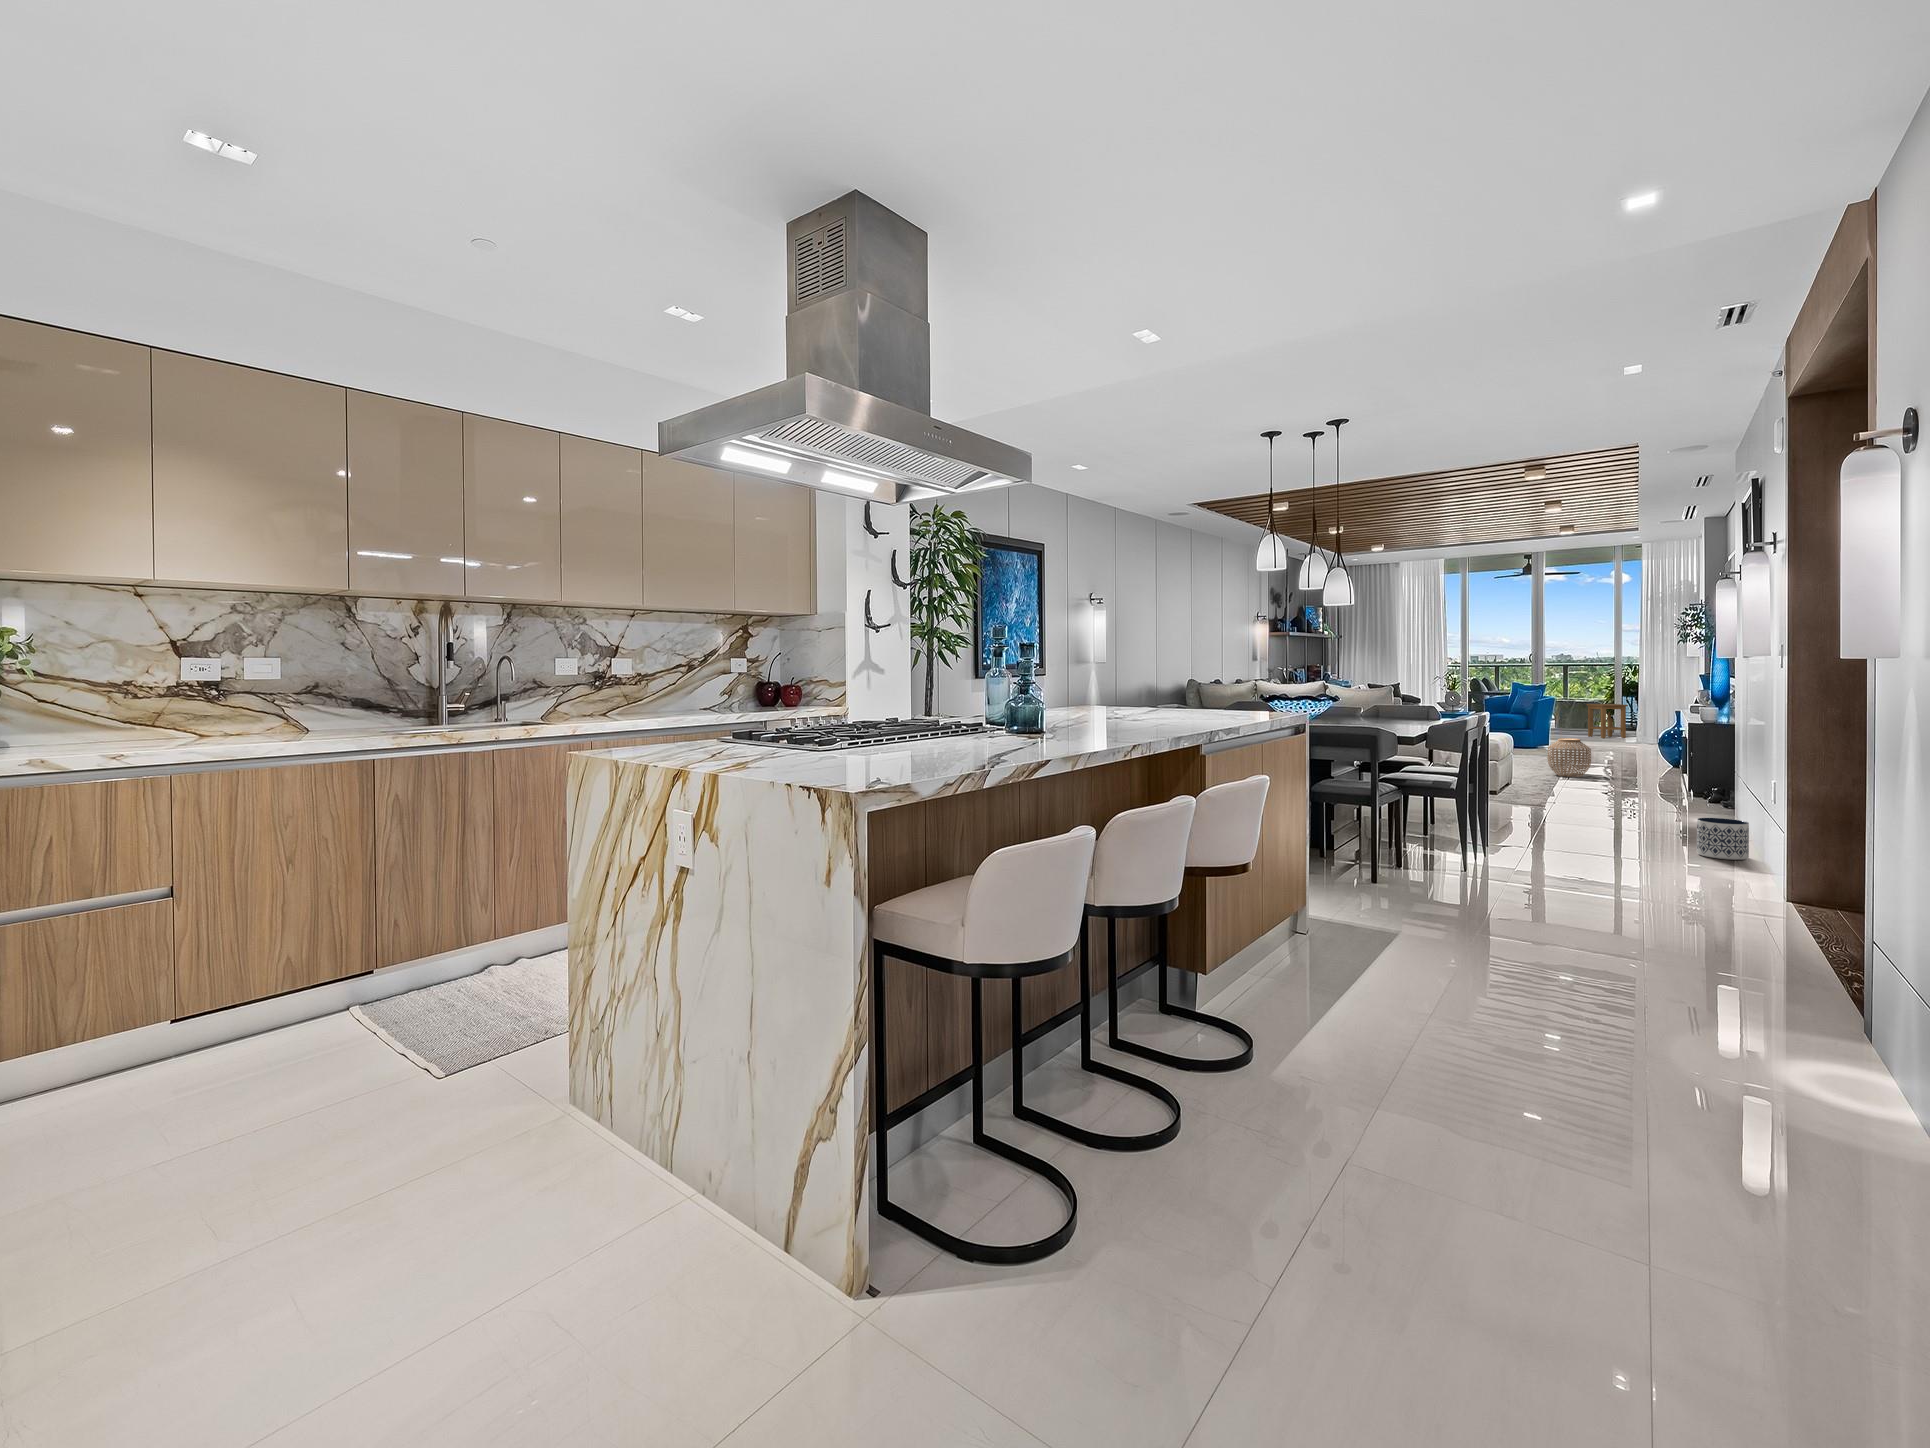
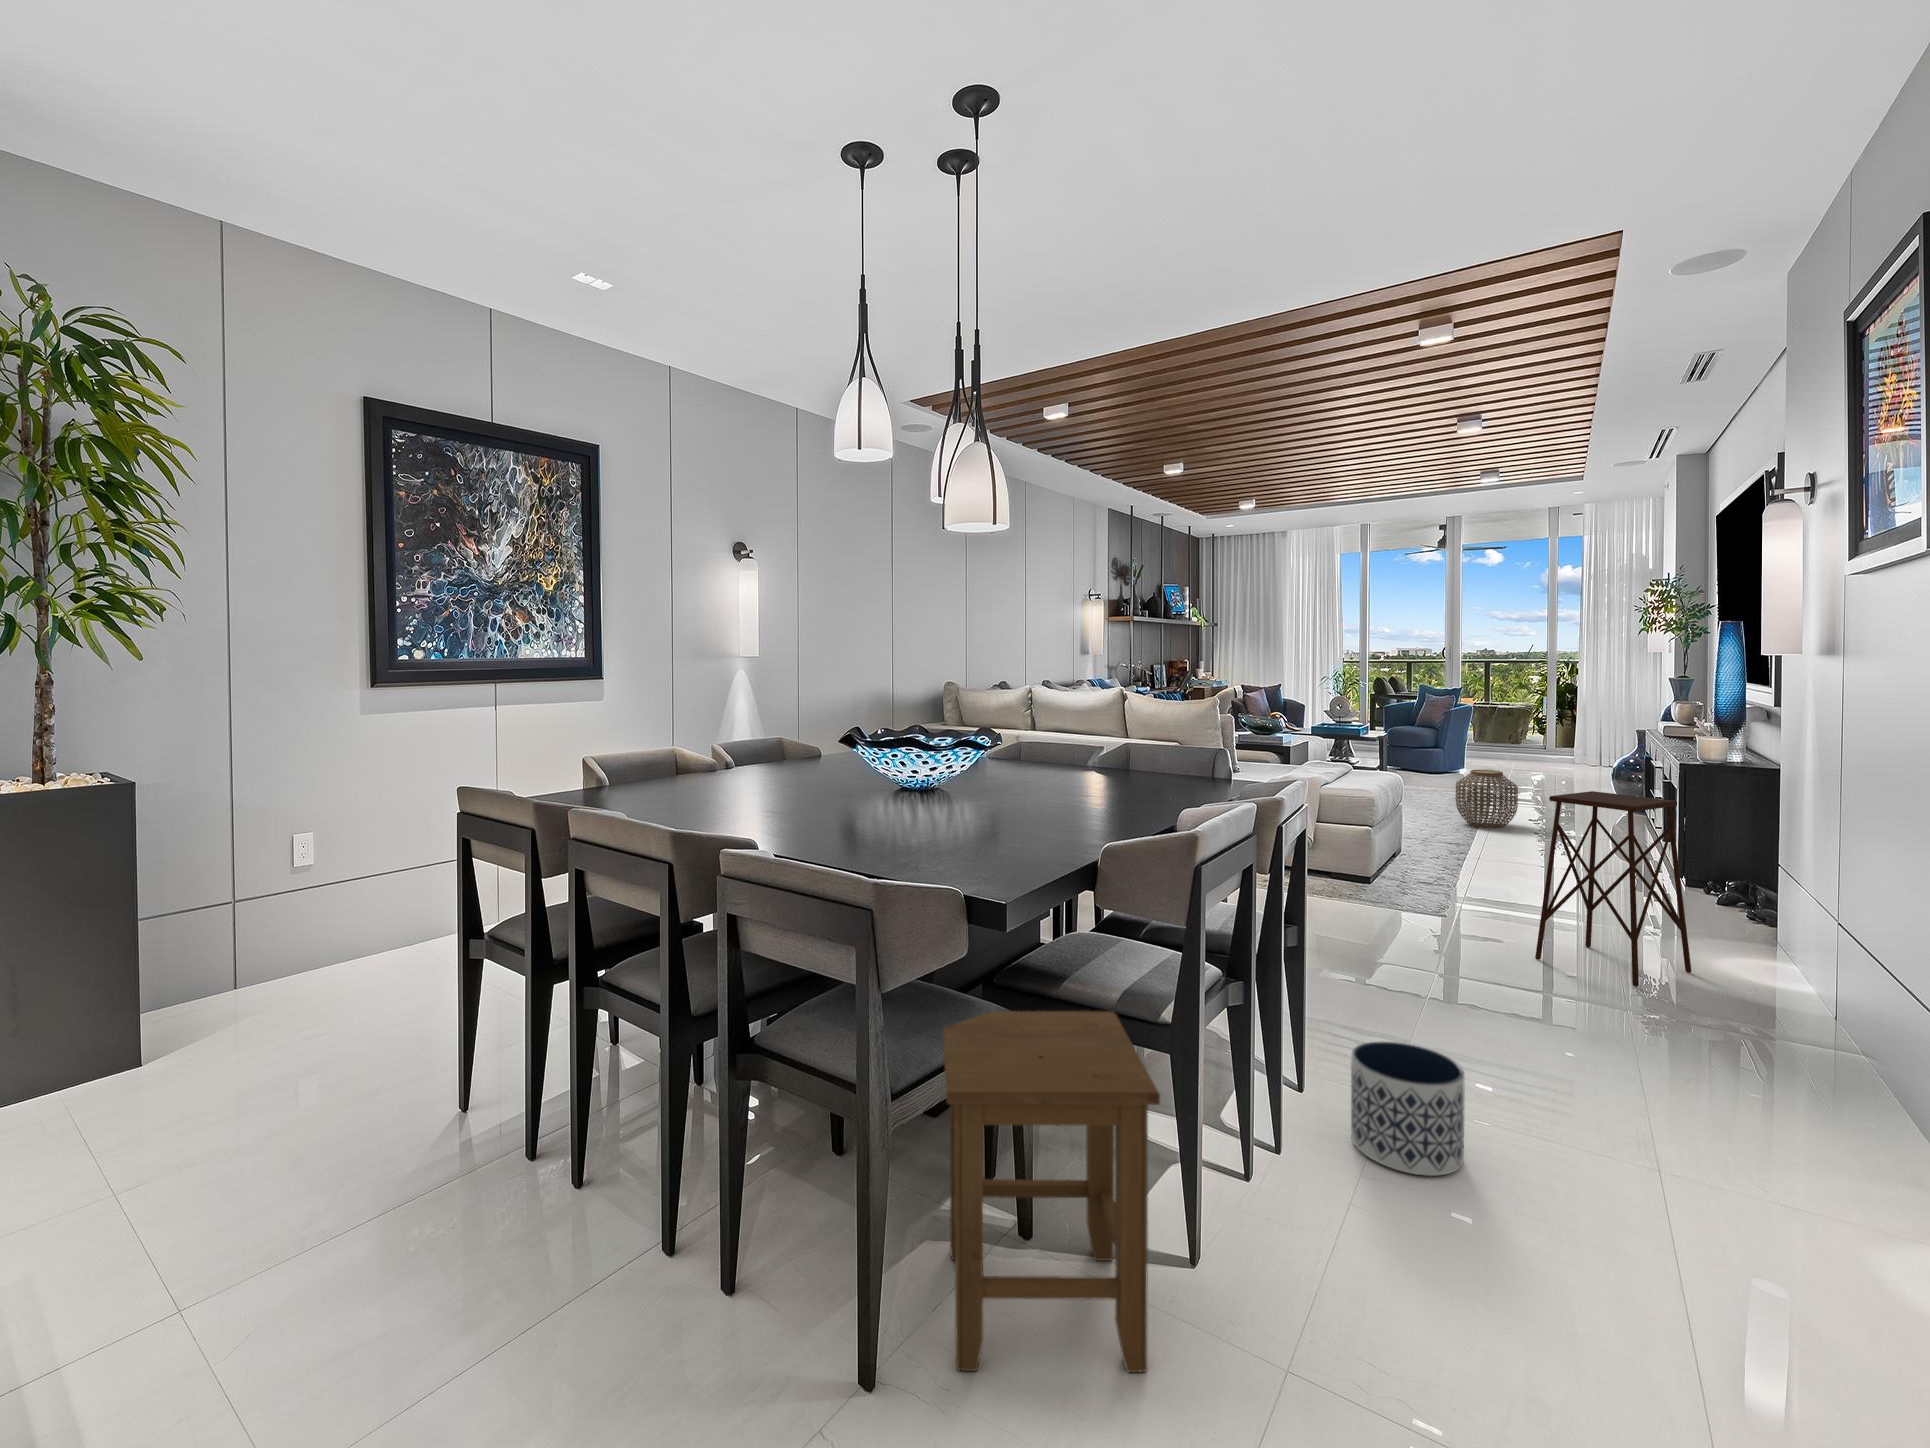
stool: present [1586,704,1628,738] -> present [943,1011,1160,1372]
side table: none [1601,735,1686,831] -> present [1535,791,1691,987]
planter: present [1697,818,1749,860] -> present [1351,1042,1465,1176]

